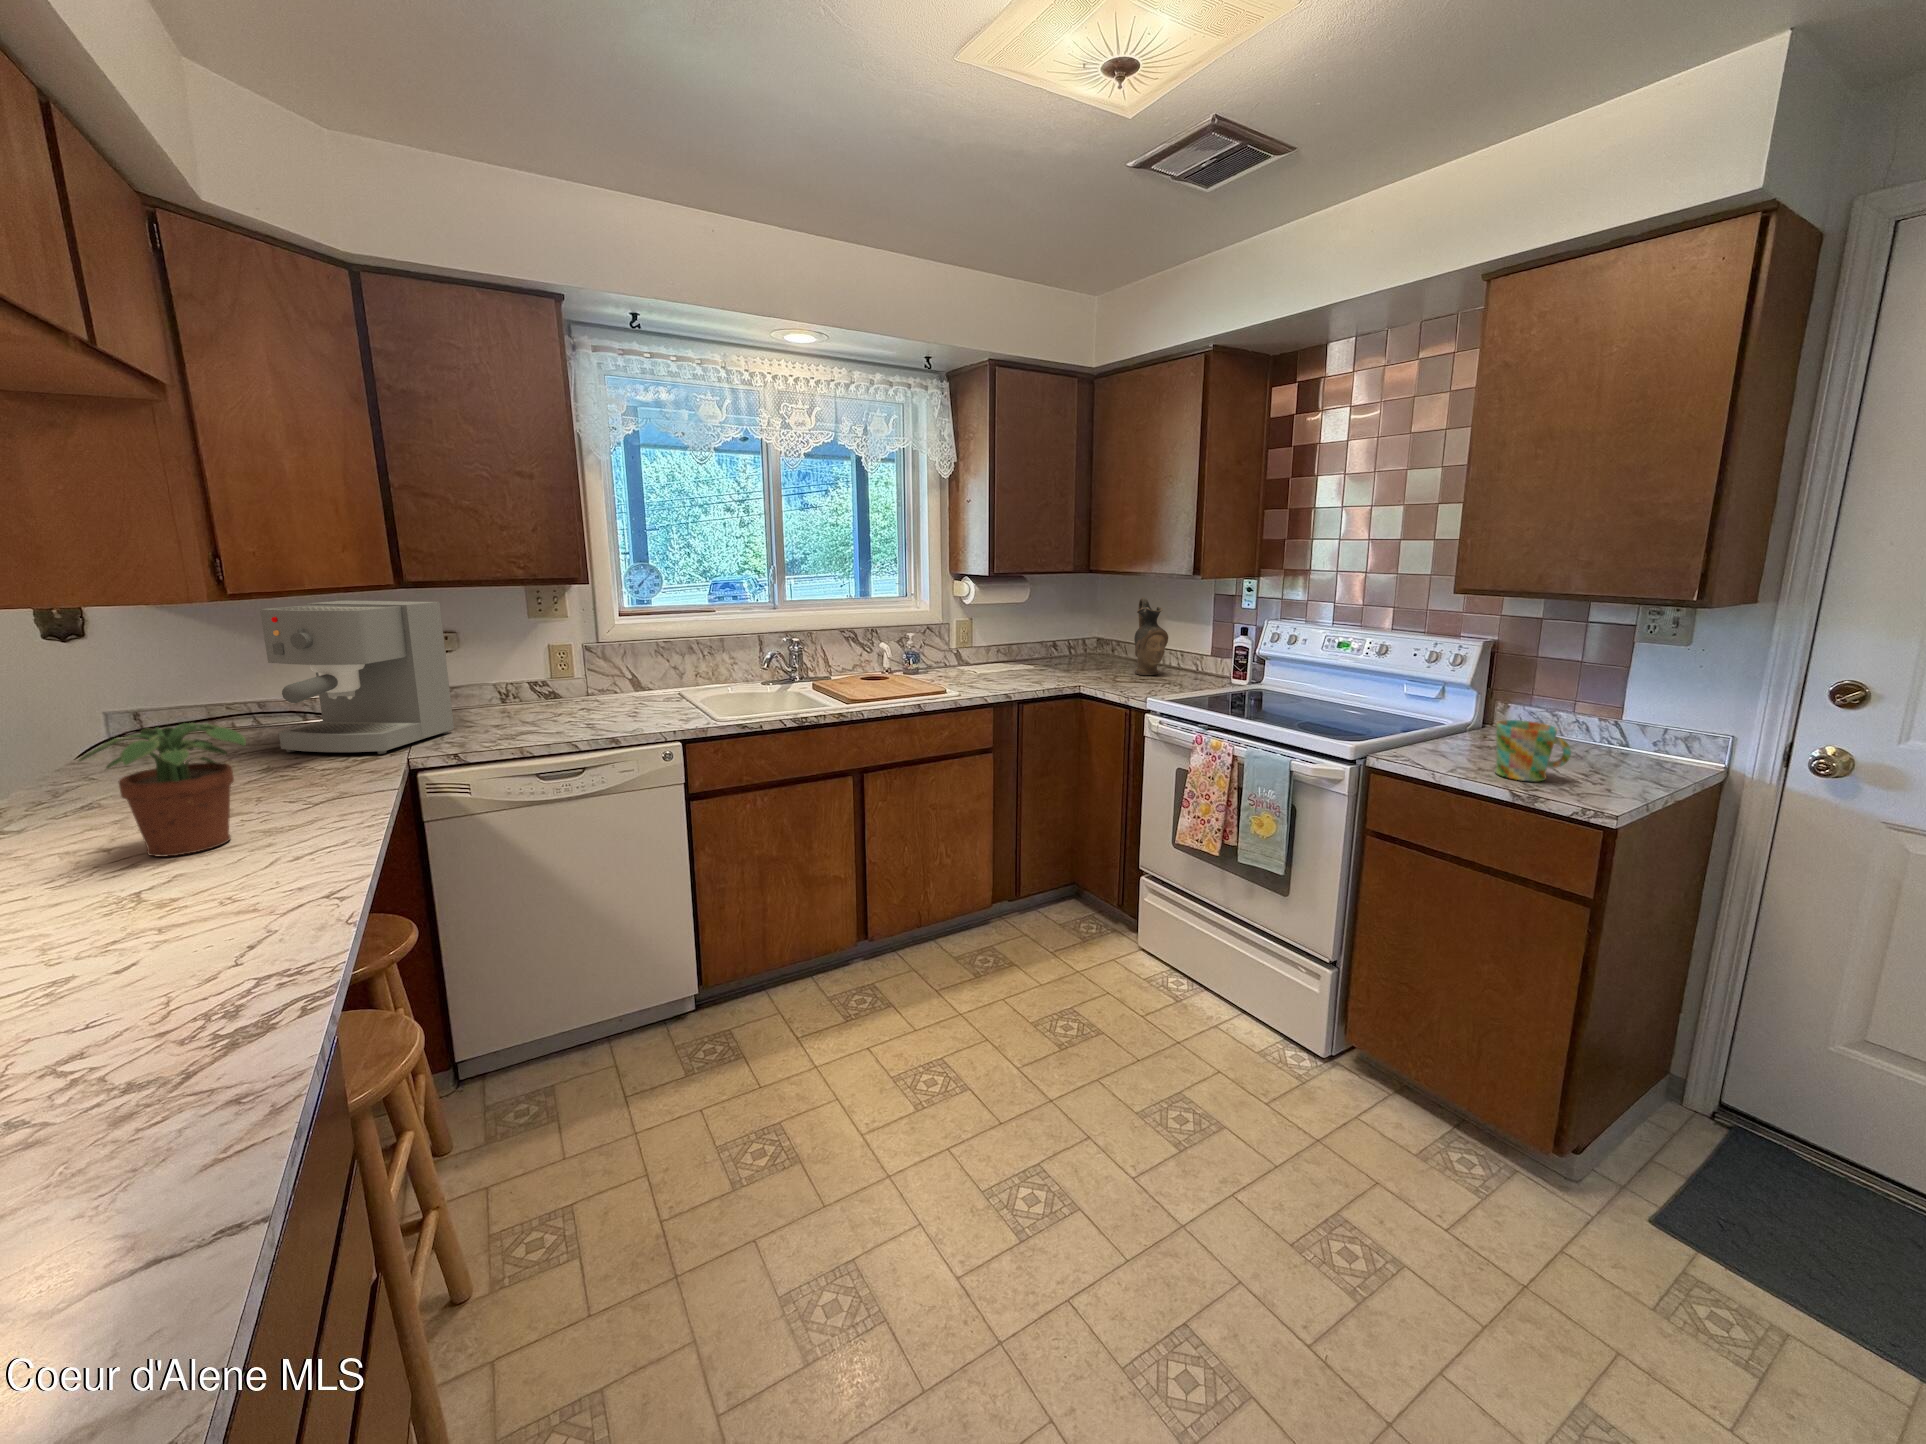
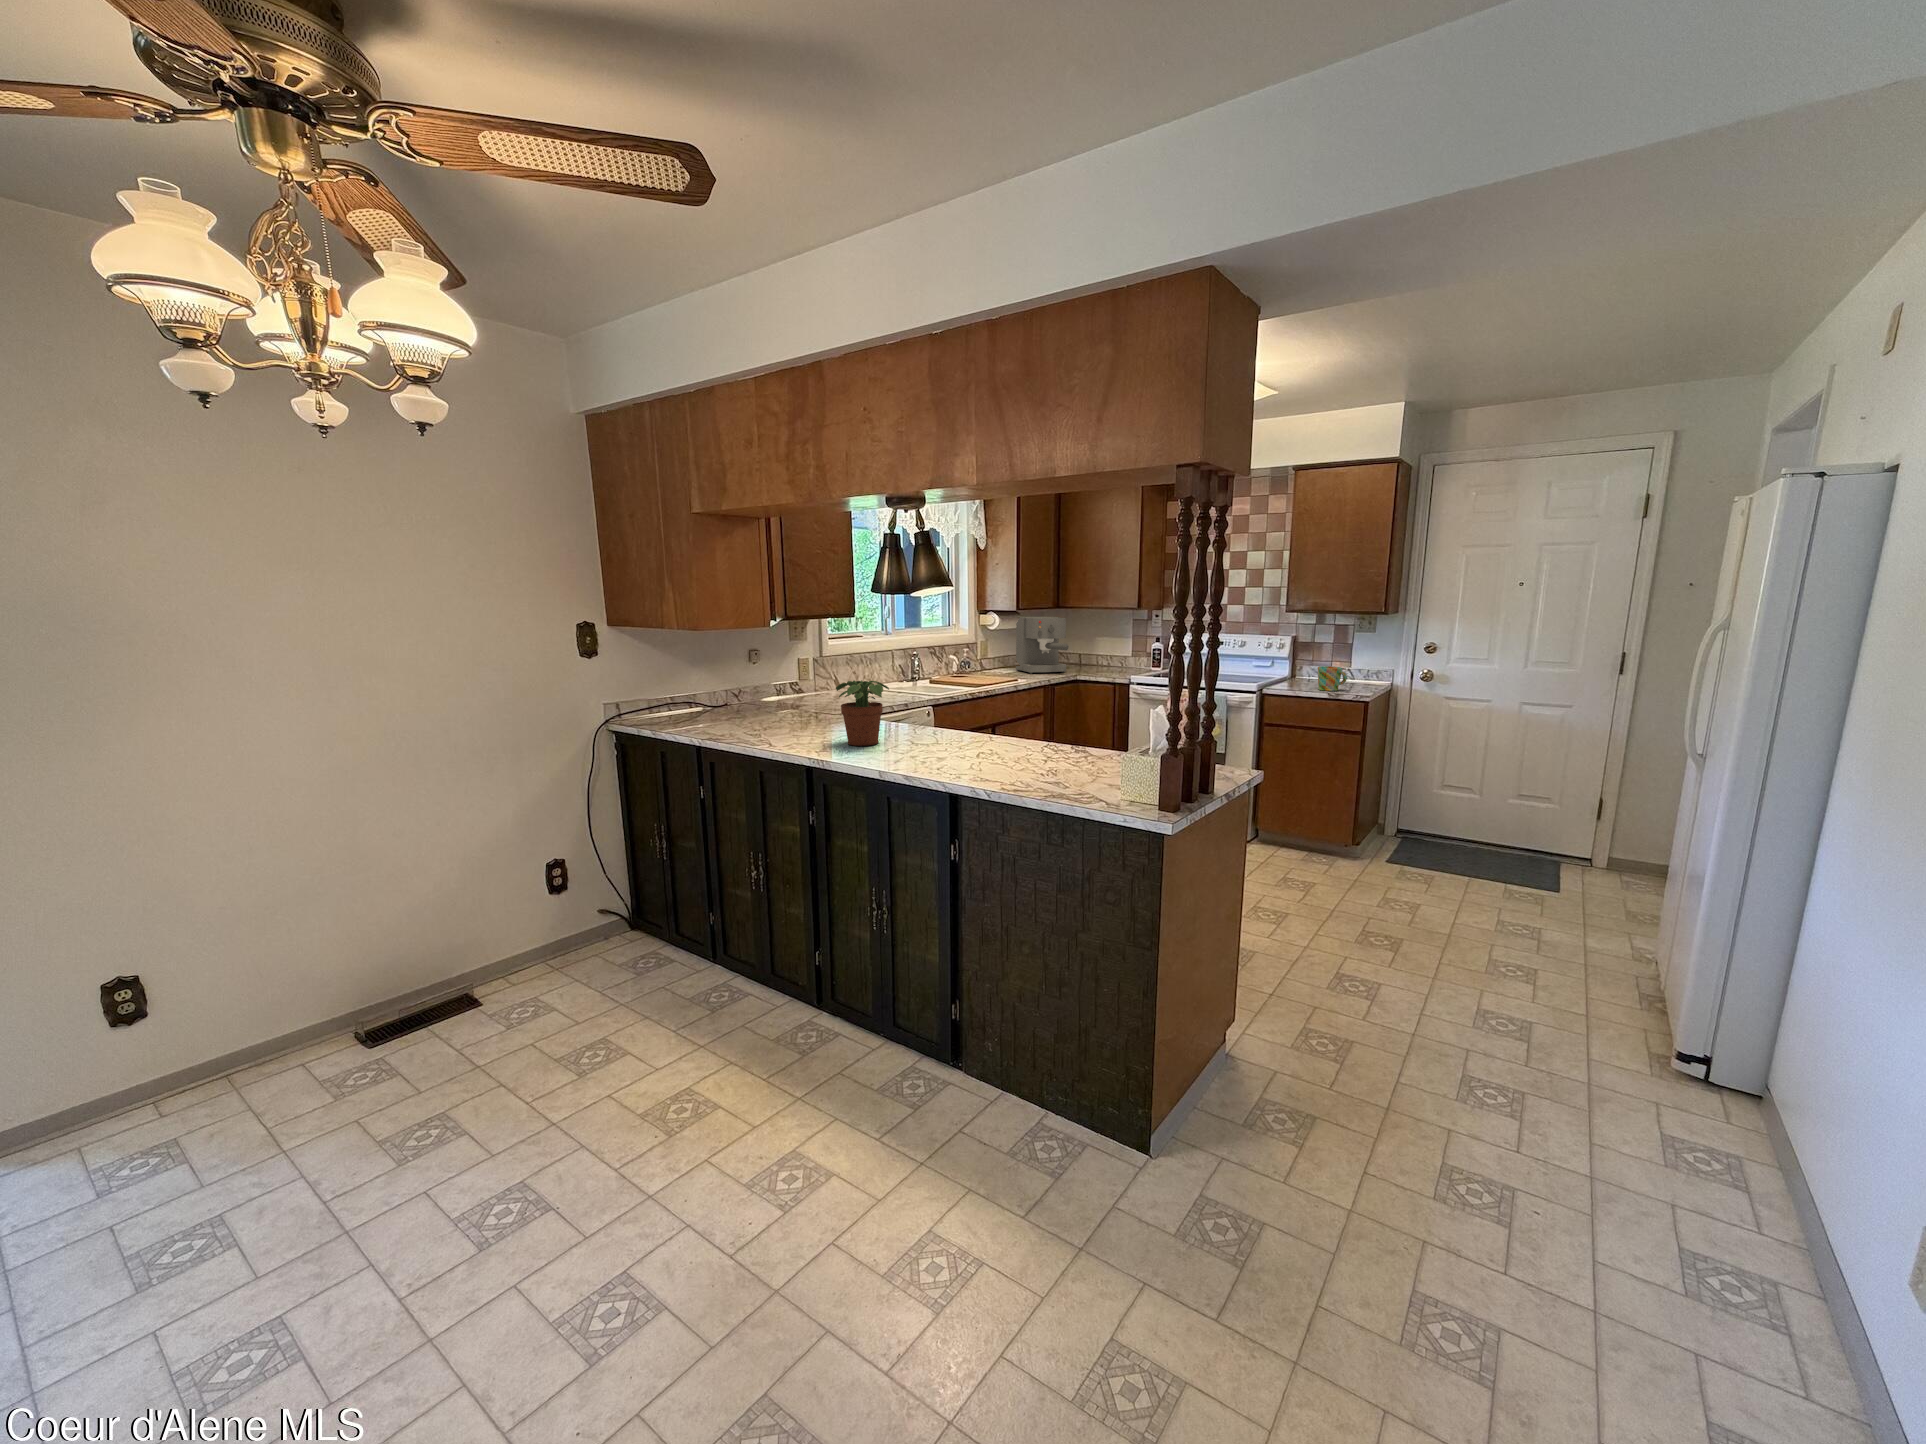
ceramic pitcher: present [1134,597,1168,675] -> none [1086,623,1107,669]
coffee maker: present [260,601,454,754] -> present [1016,617,1069,674]

